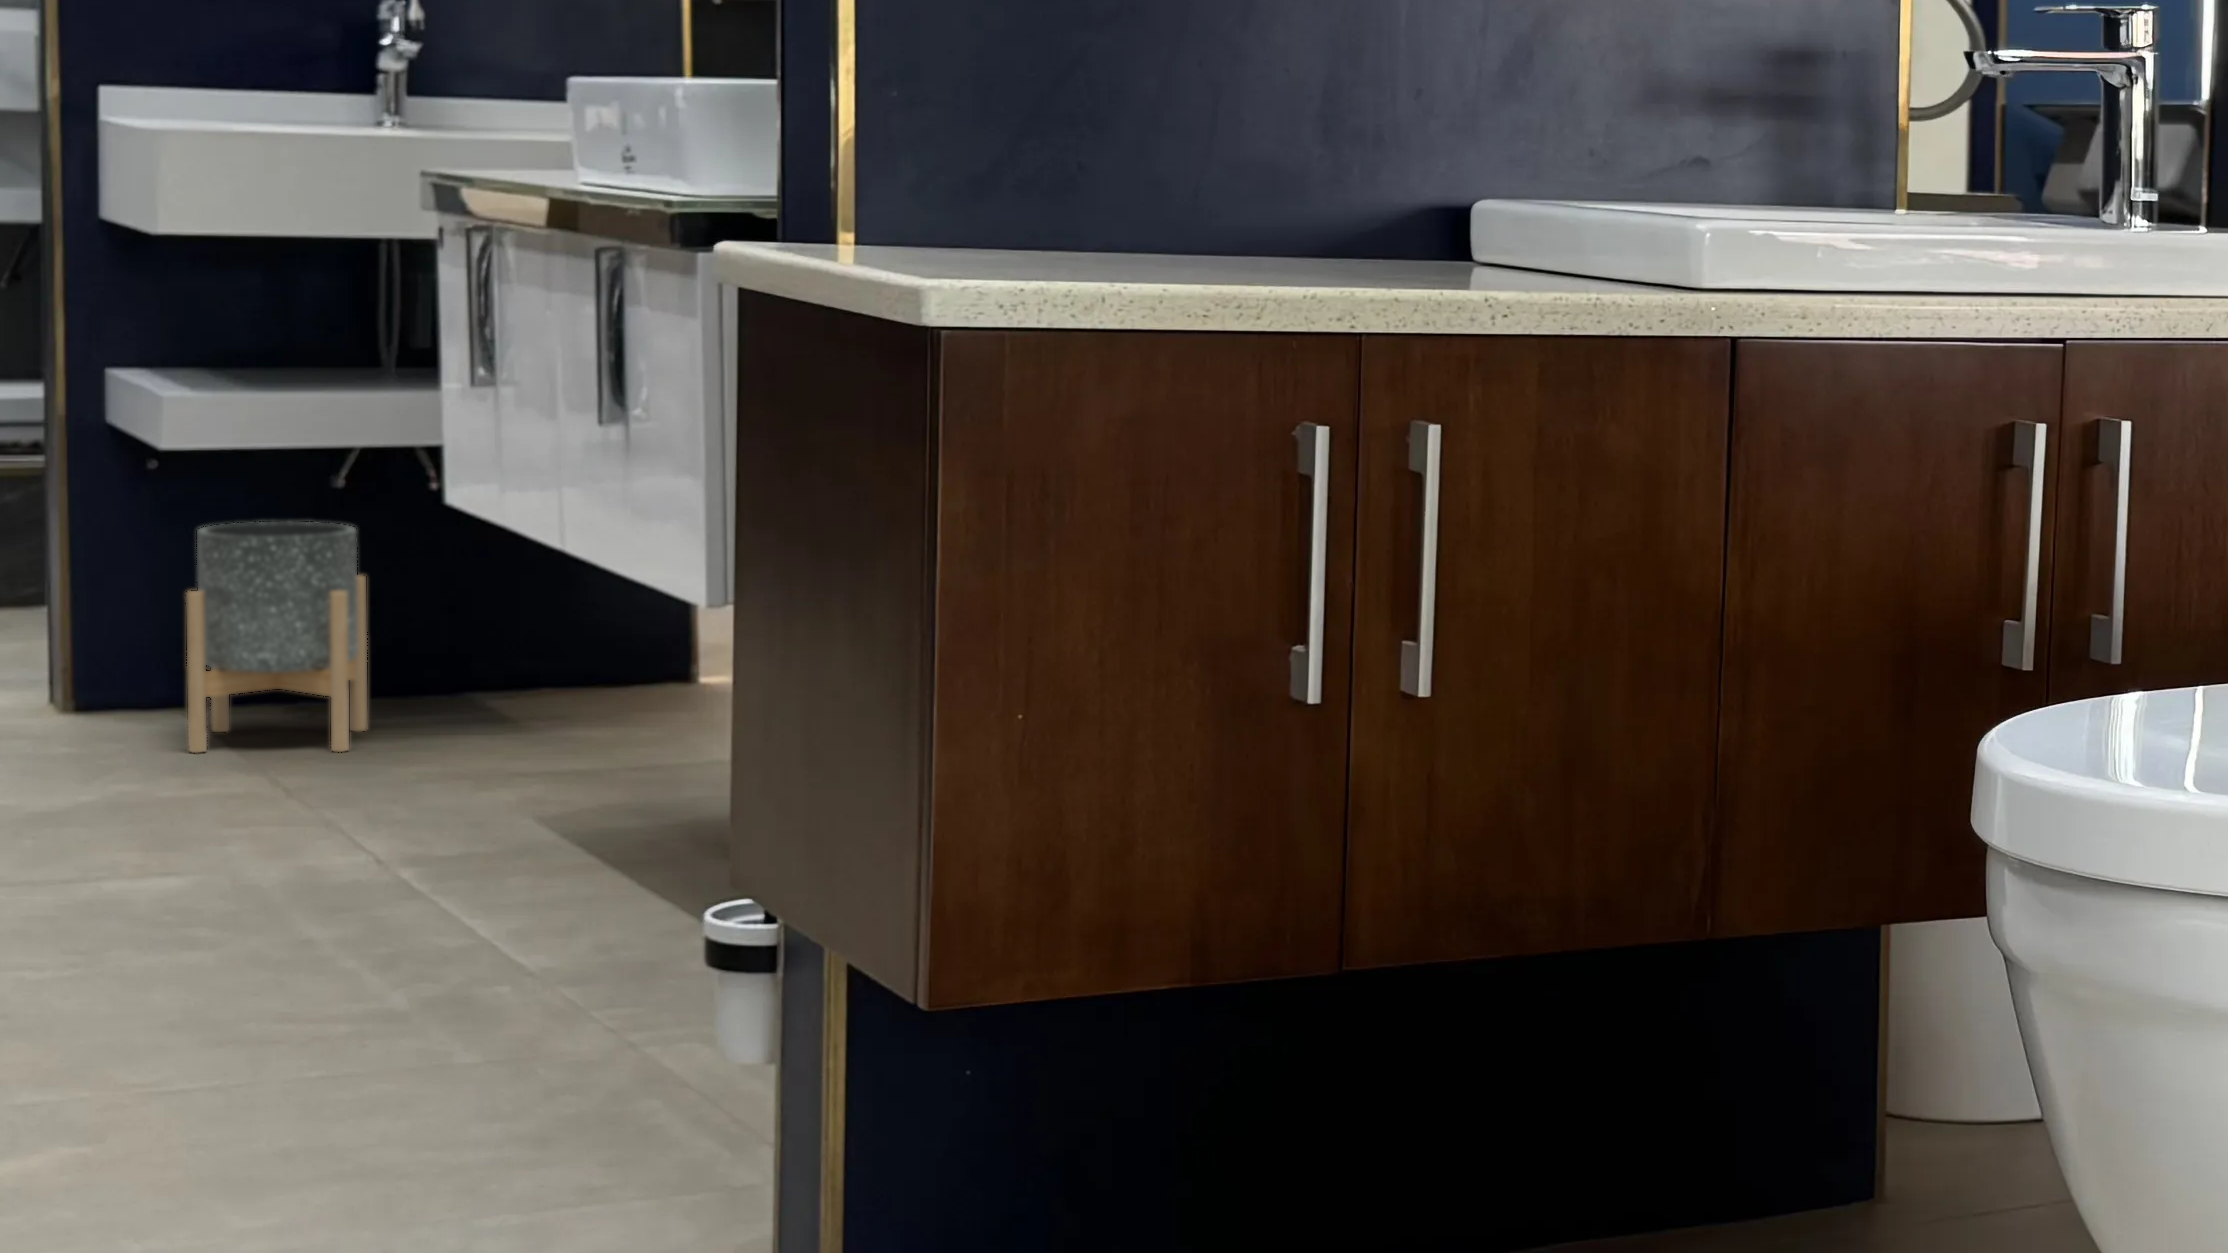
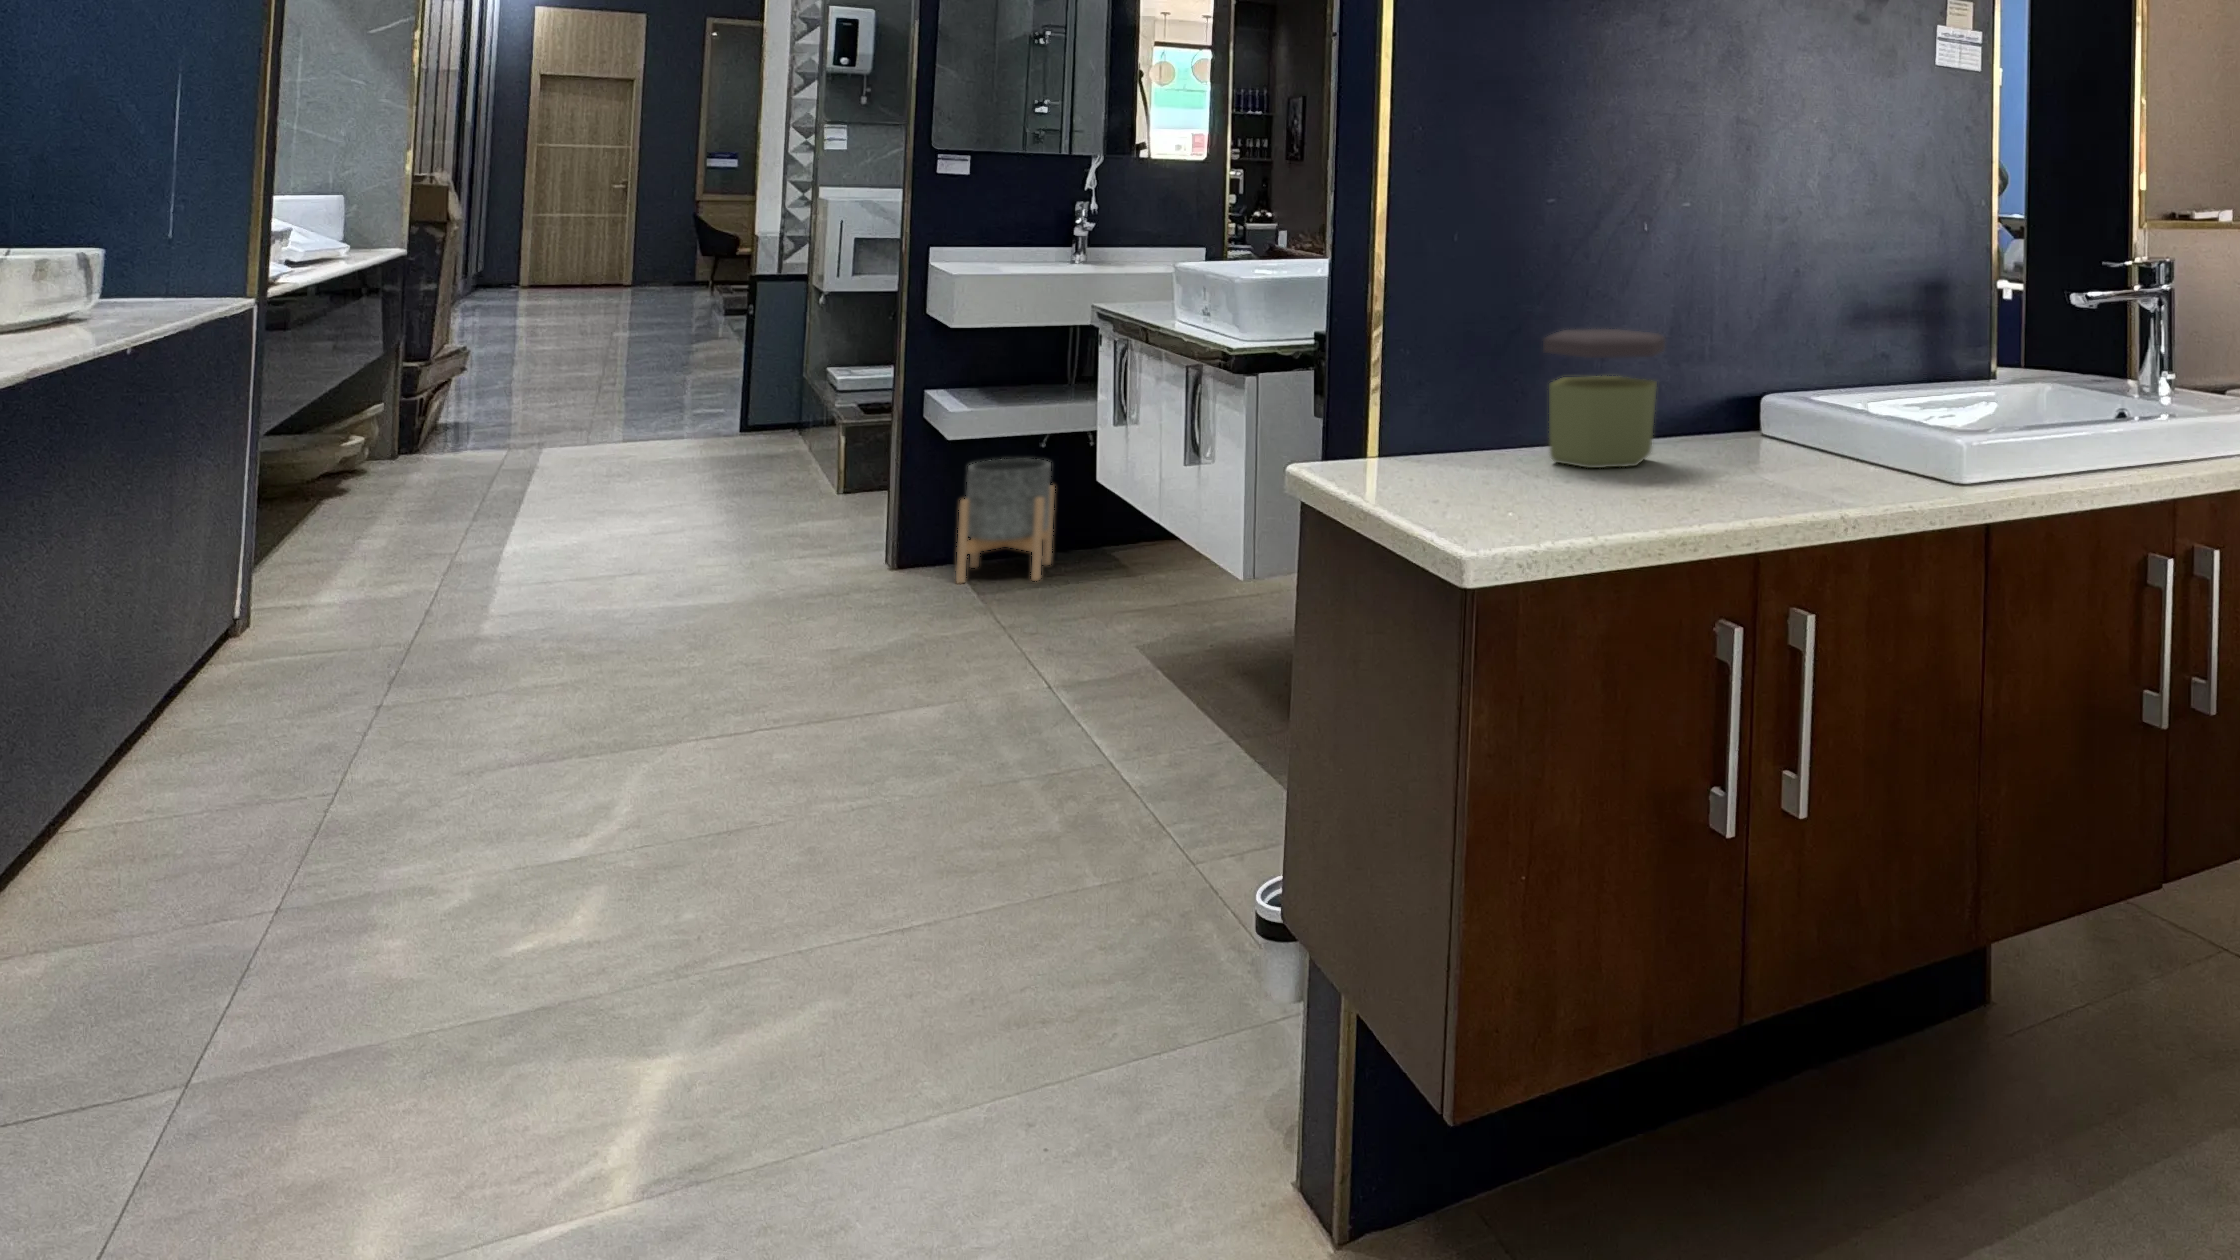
jar: none [1080,92,1274,291] -> present [1543,329,1665,468]

